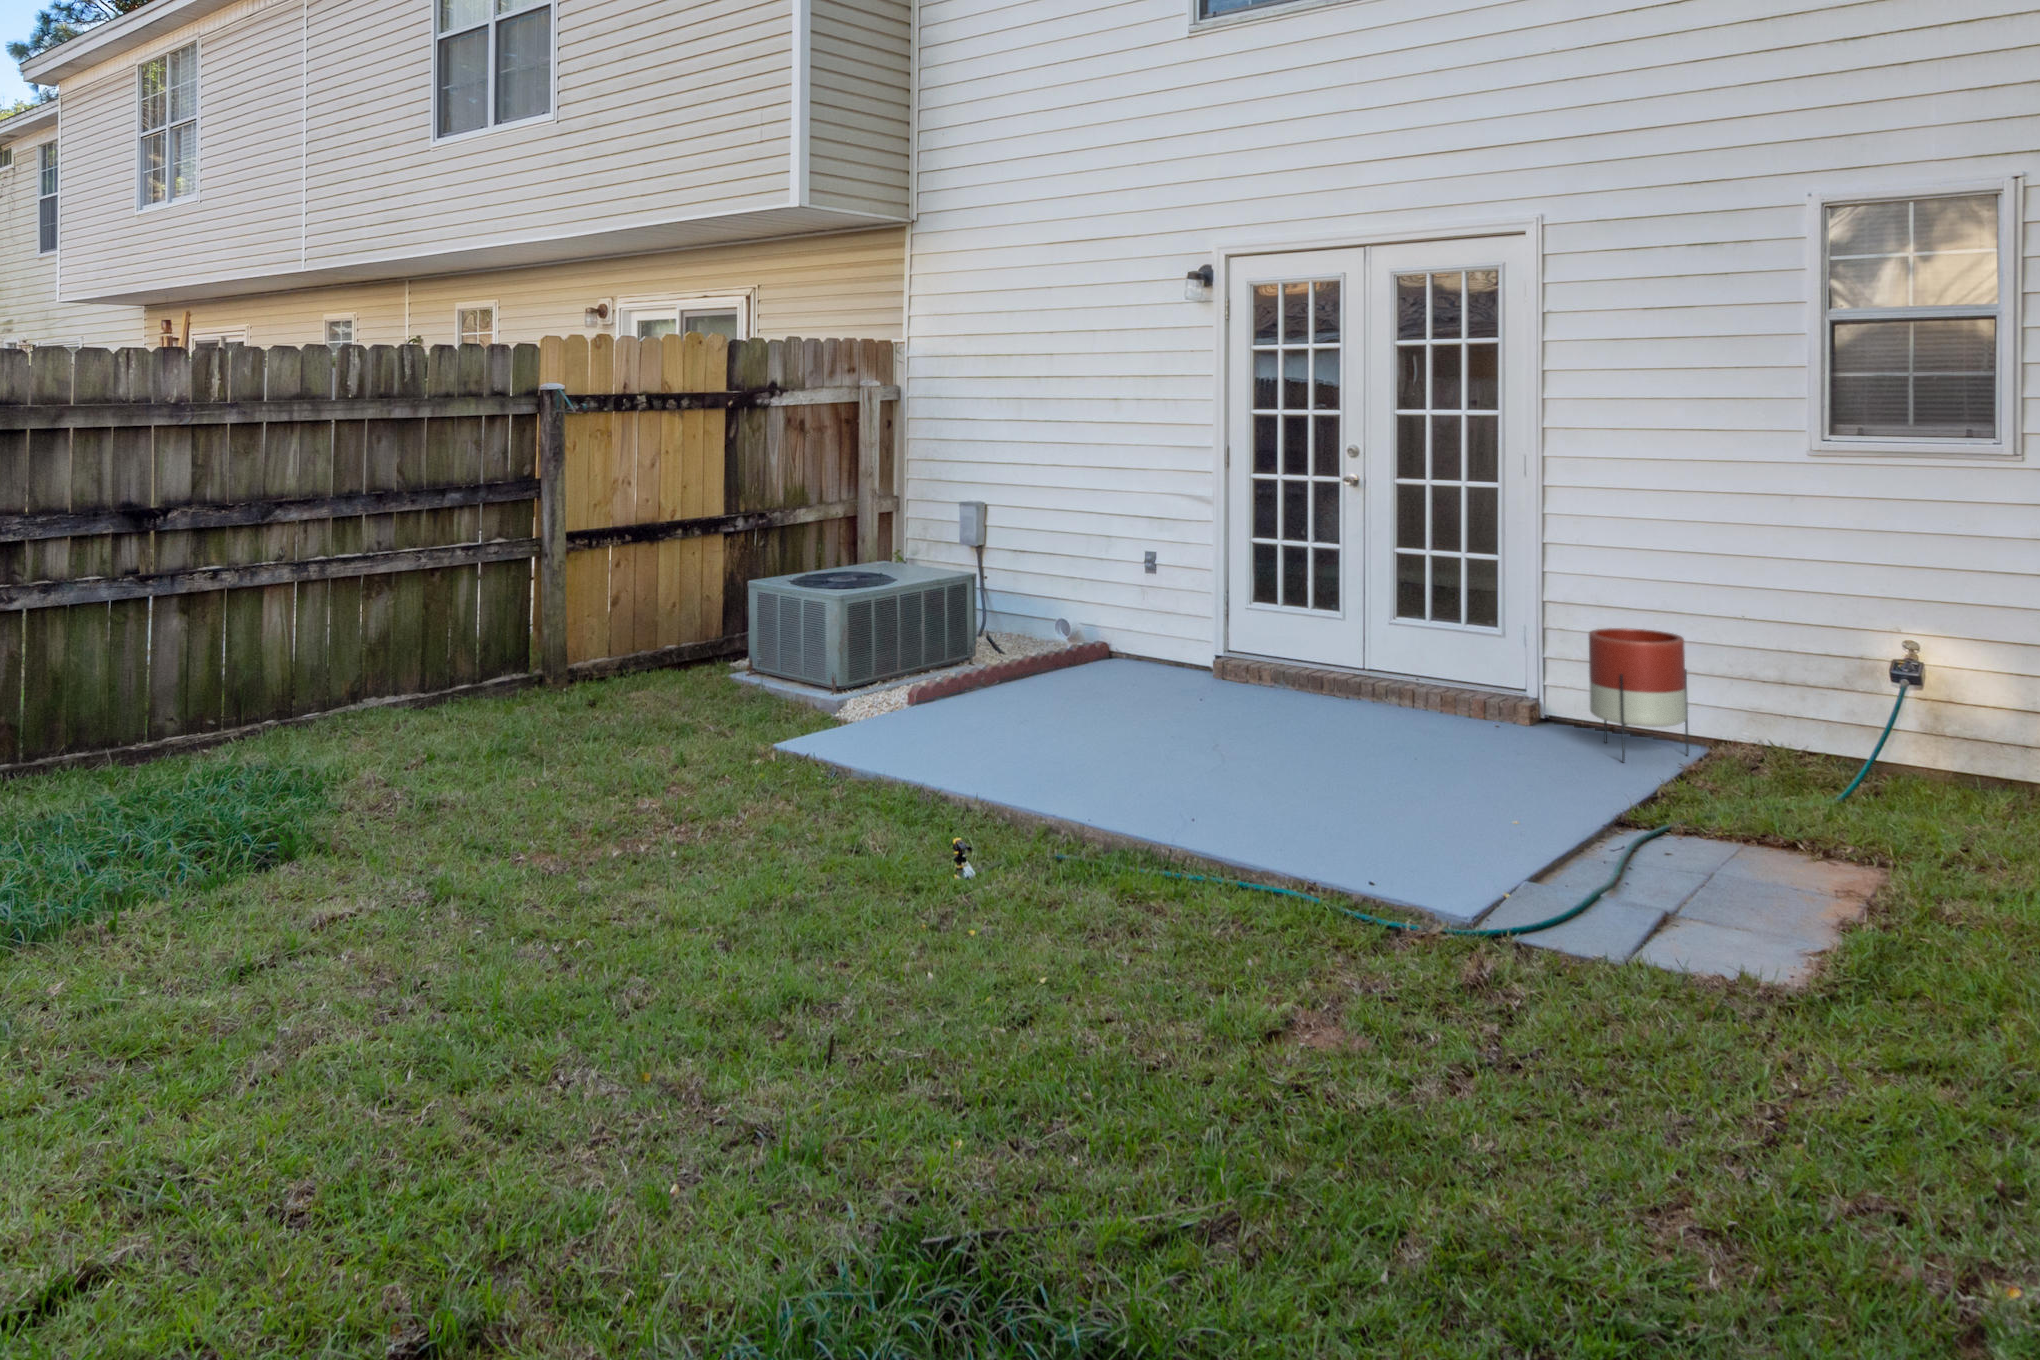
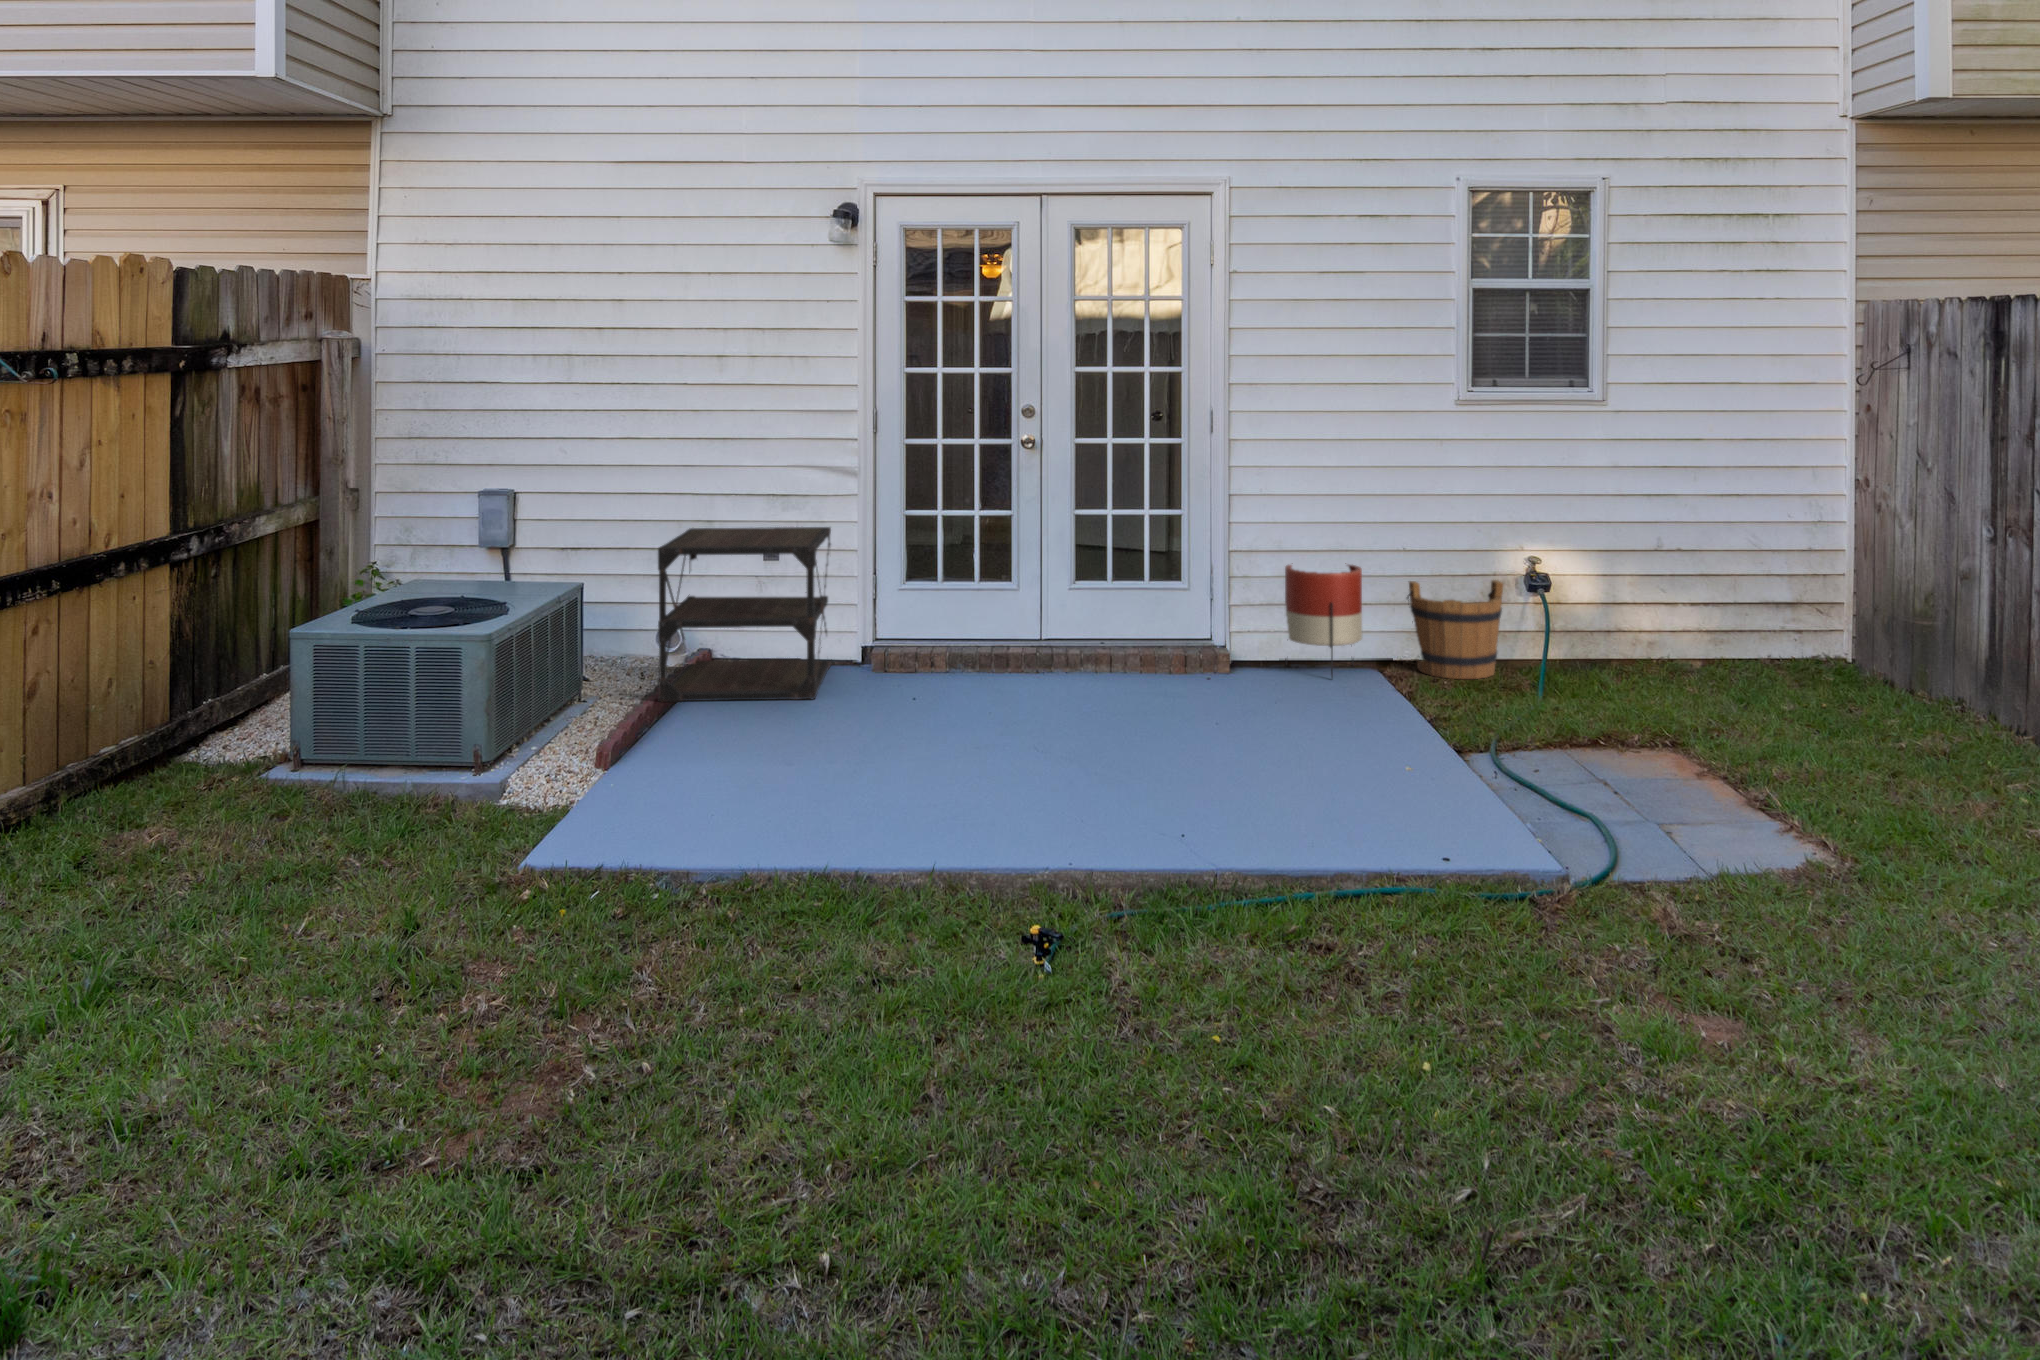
side table: none [1012,542,1188,693] -> present [658,527,832,701]
bucket: none [1742,664,1877,796] -> present [1407,580,1503,679]

